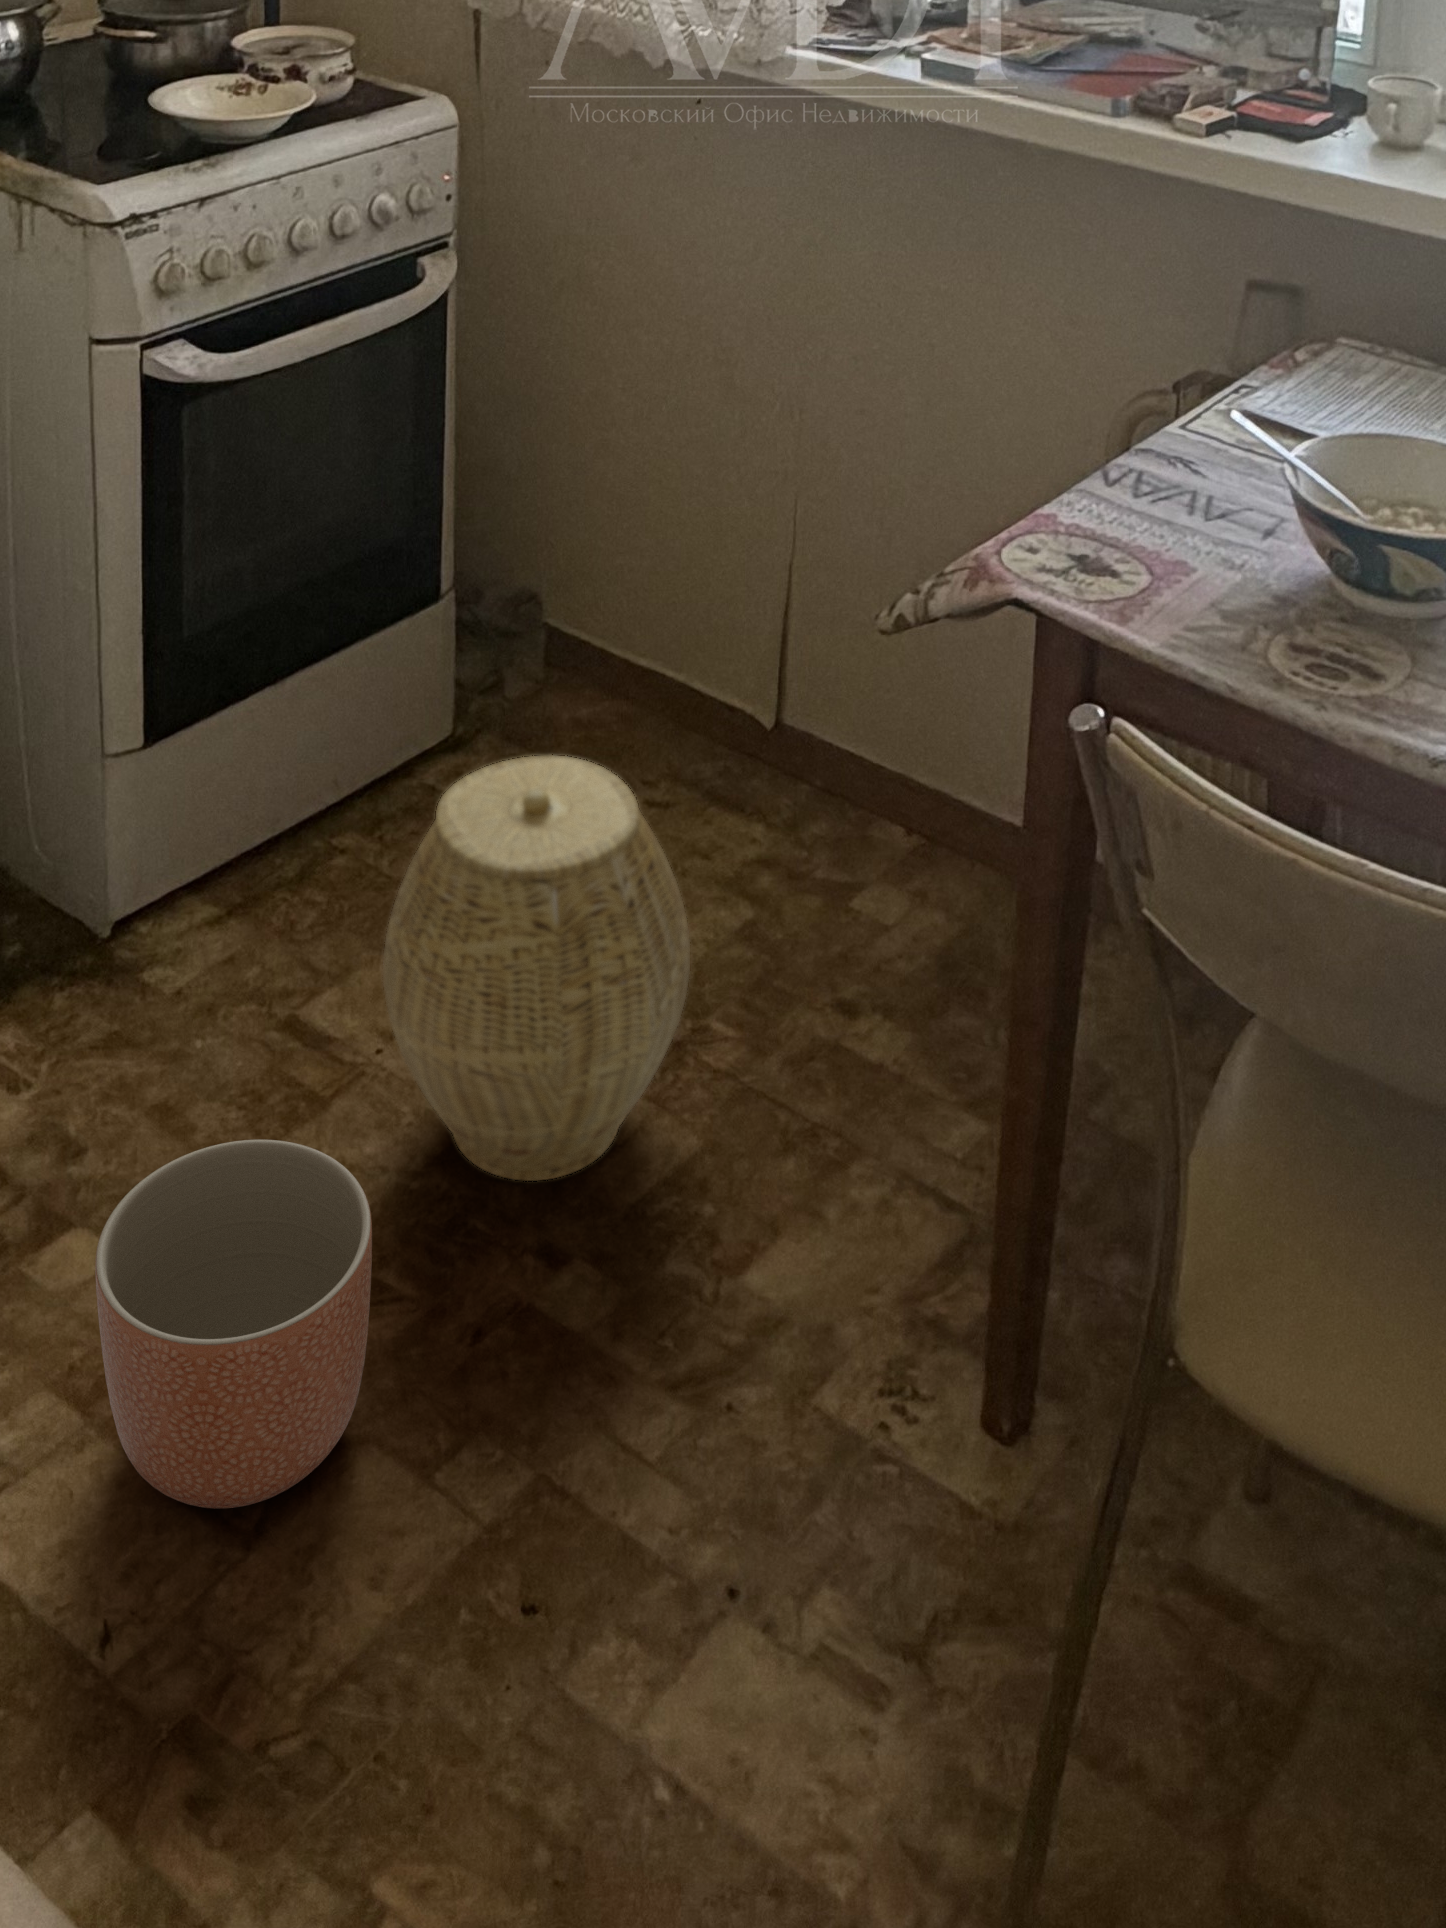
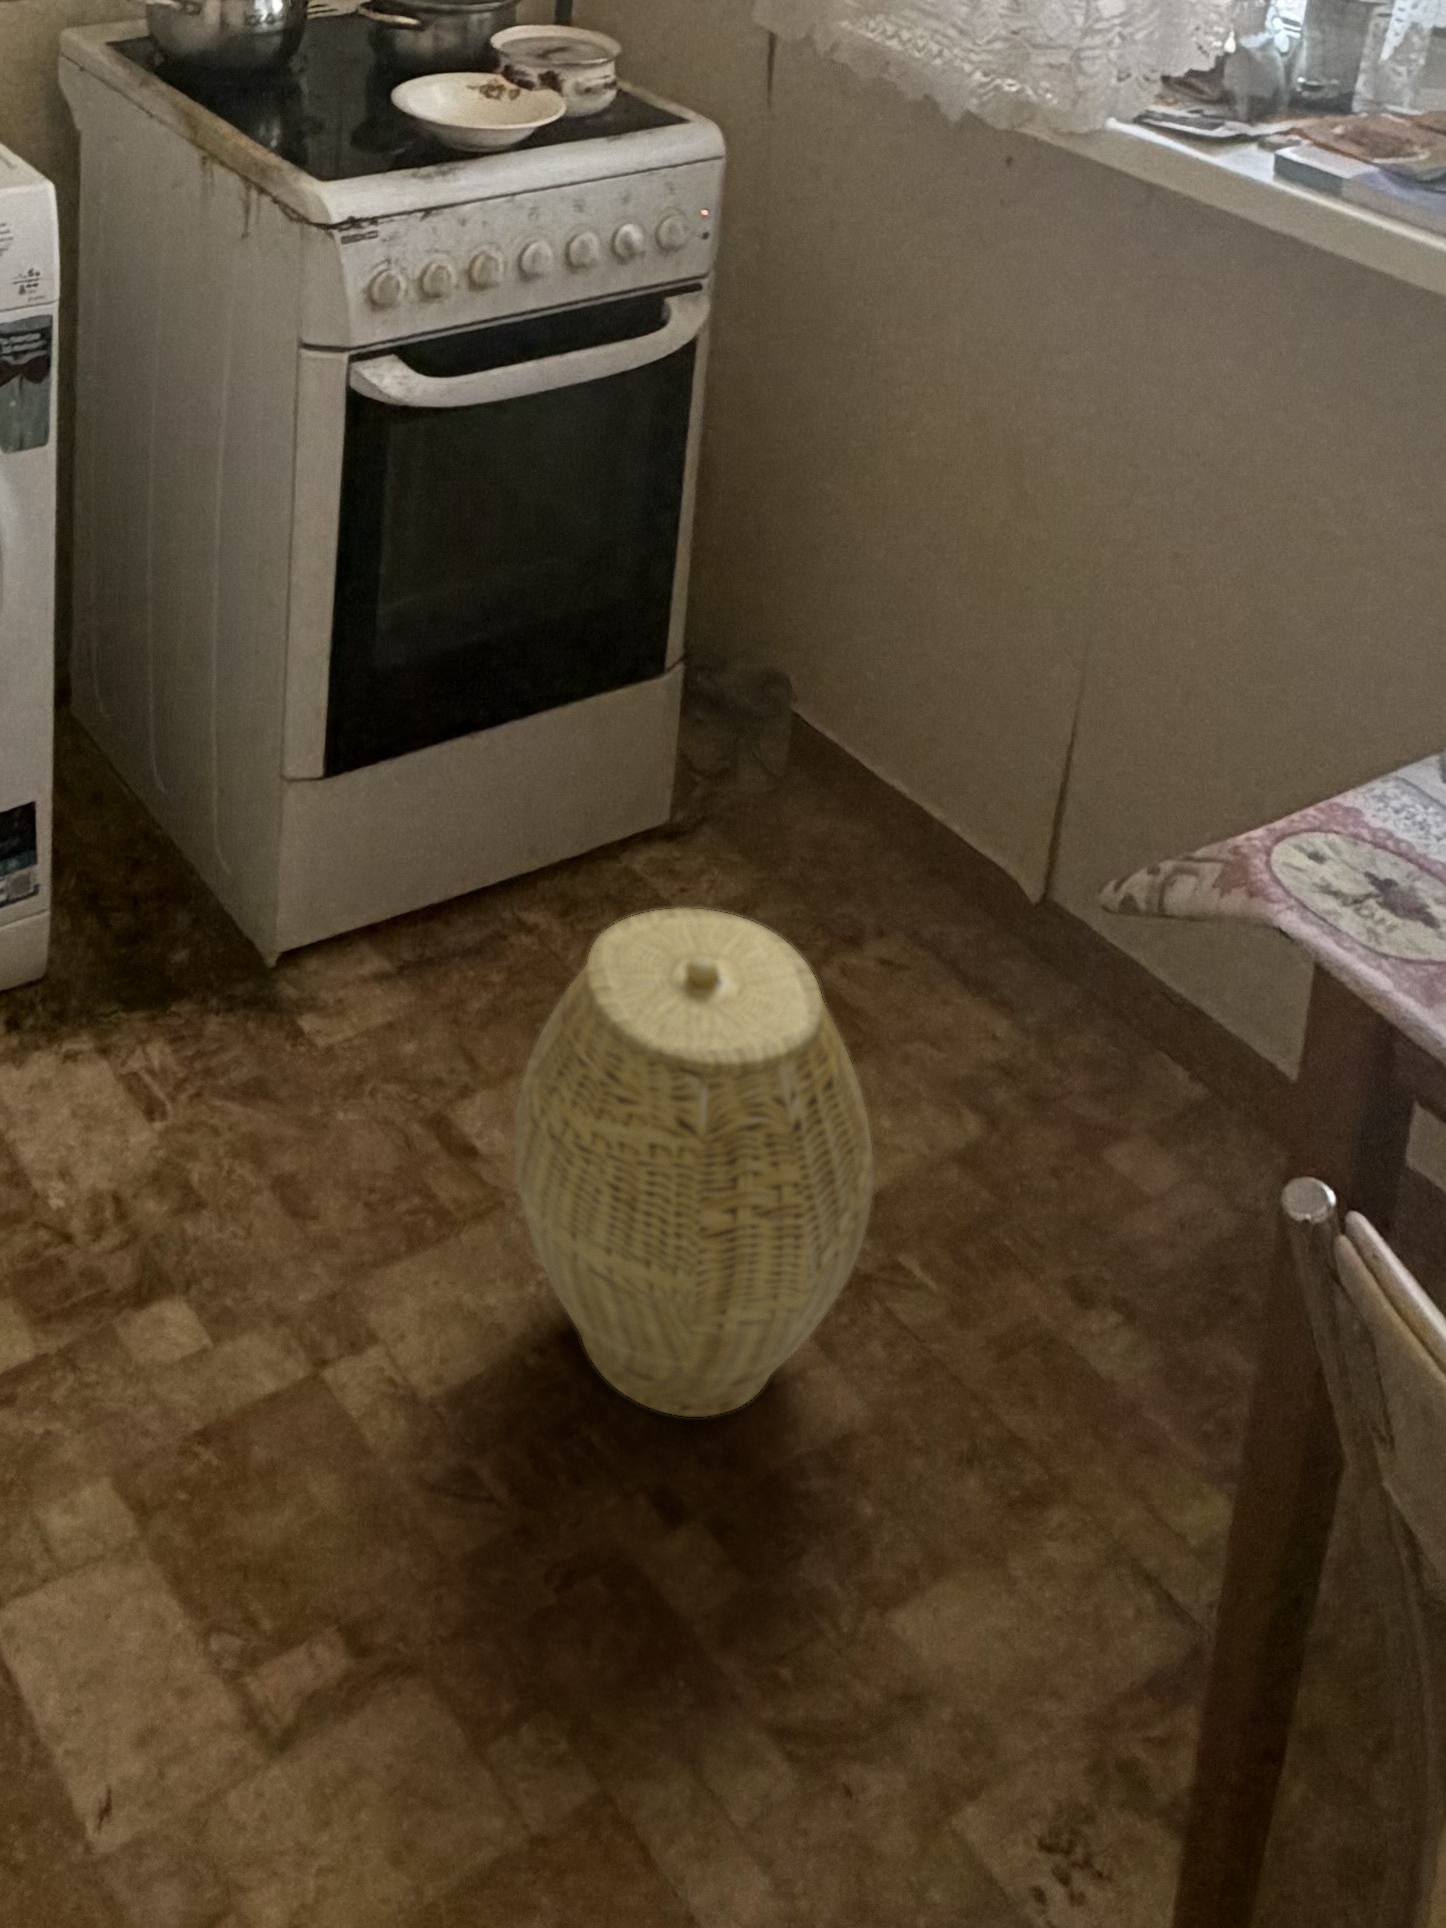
planter: present [95,1140,372,1508] -> none [142,1278,441,1711]

